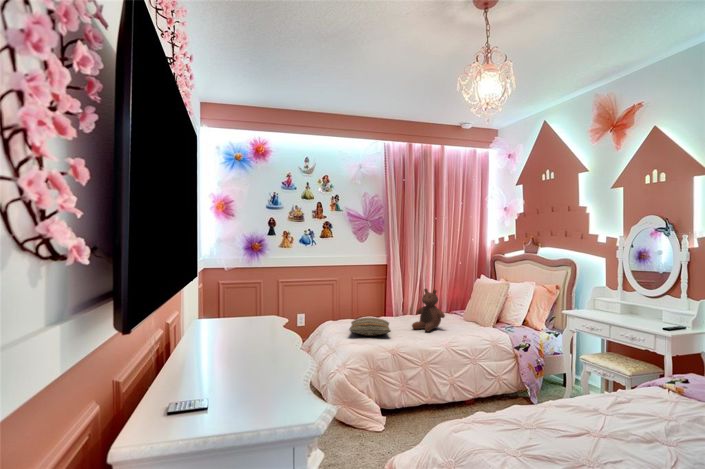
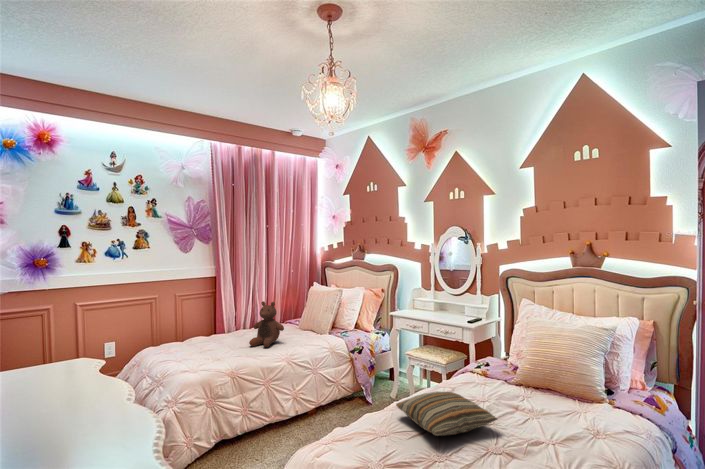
pillow: present [350,317,391,336] -> present [396,392,497,436]

